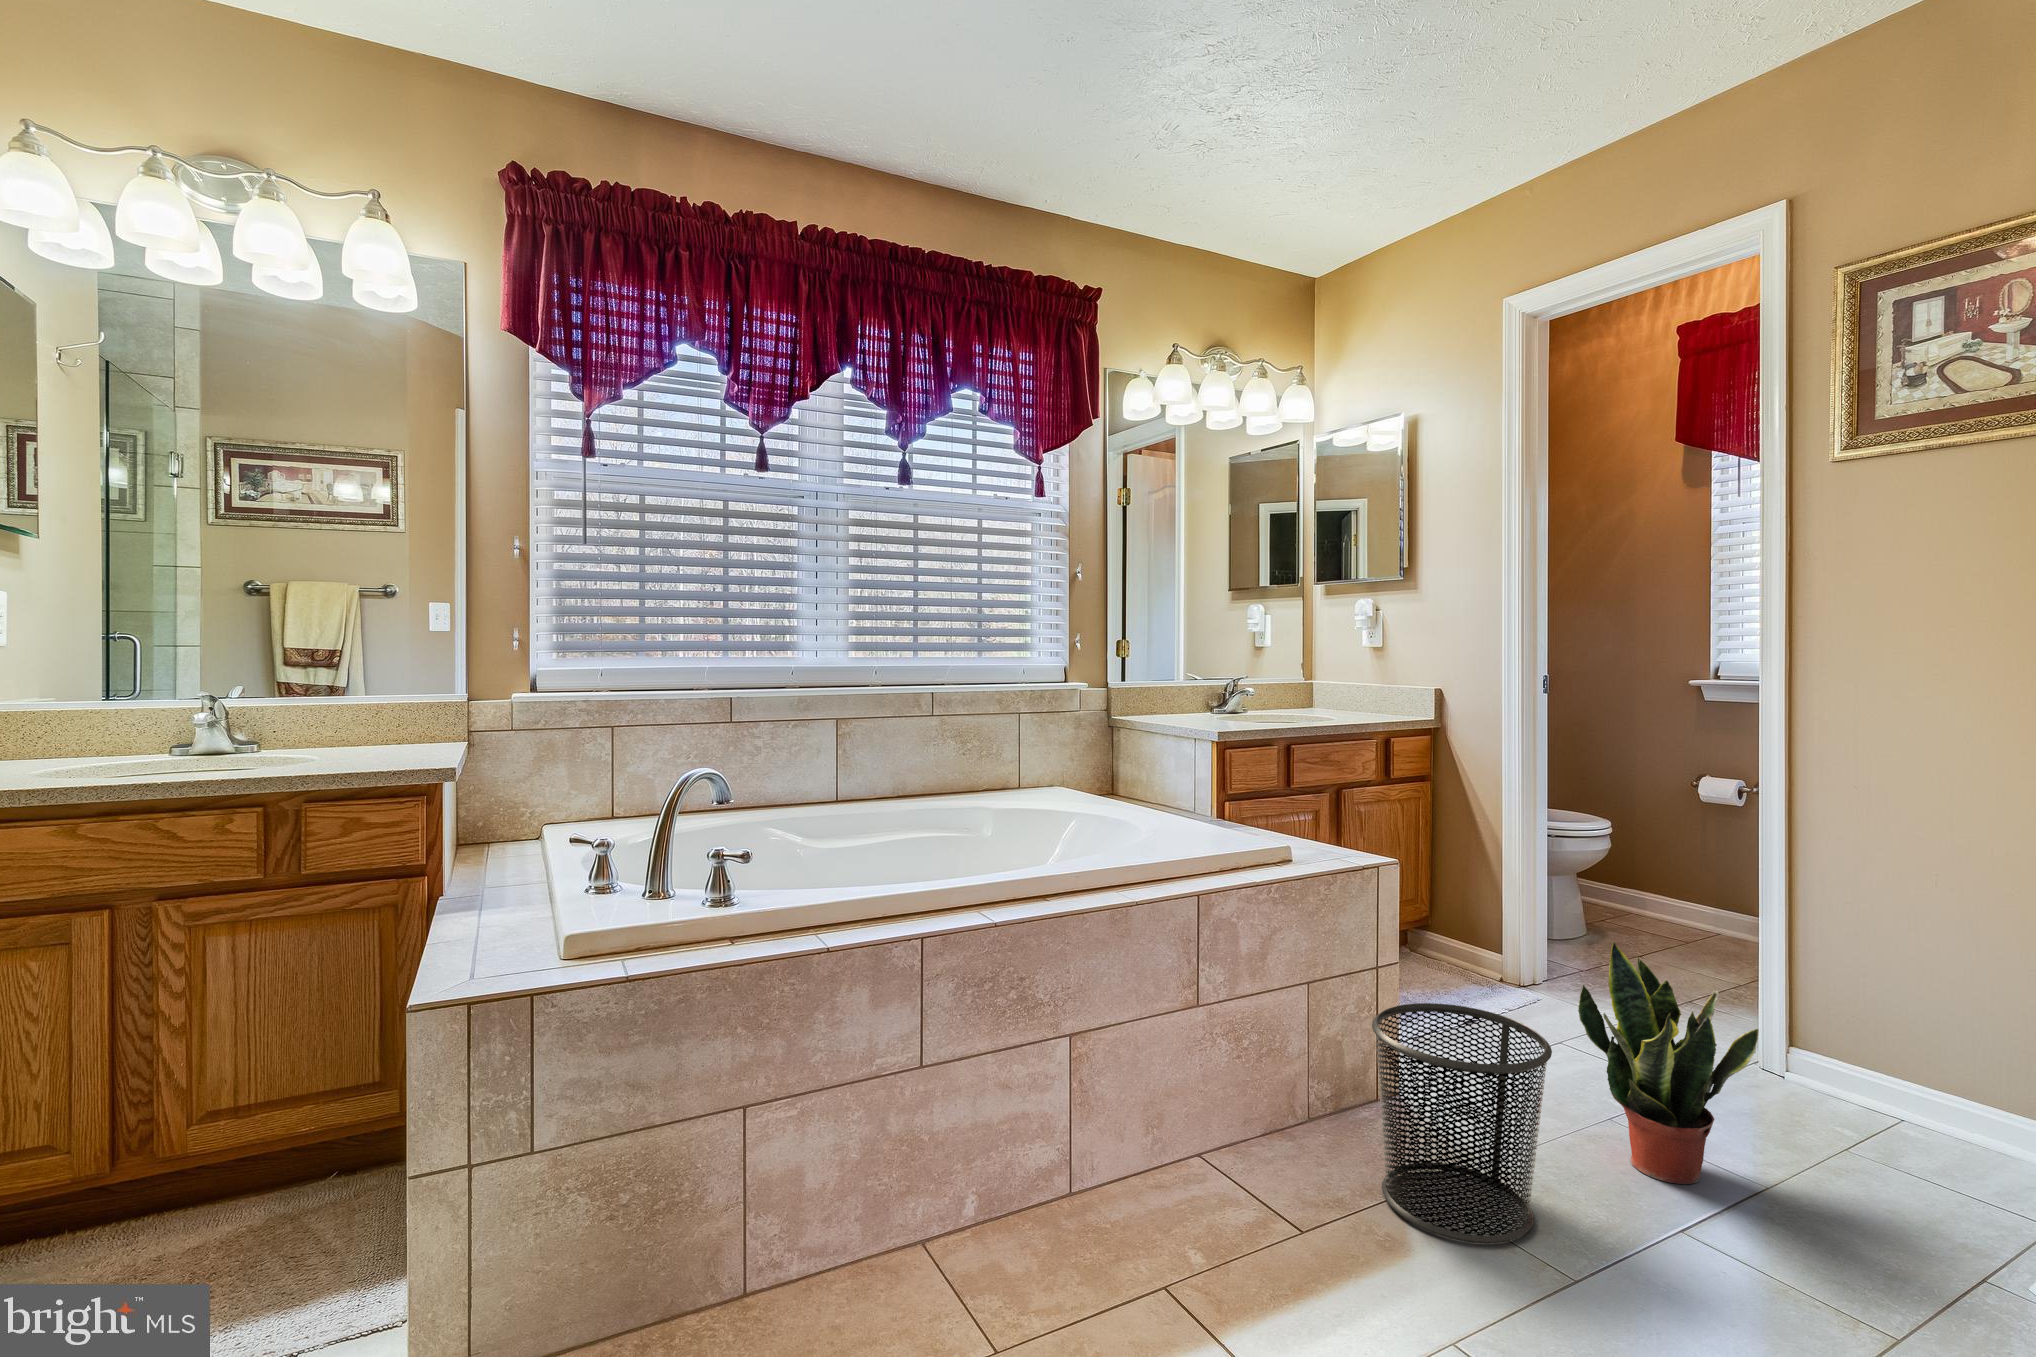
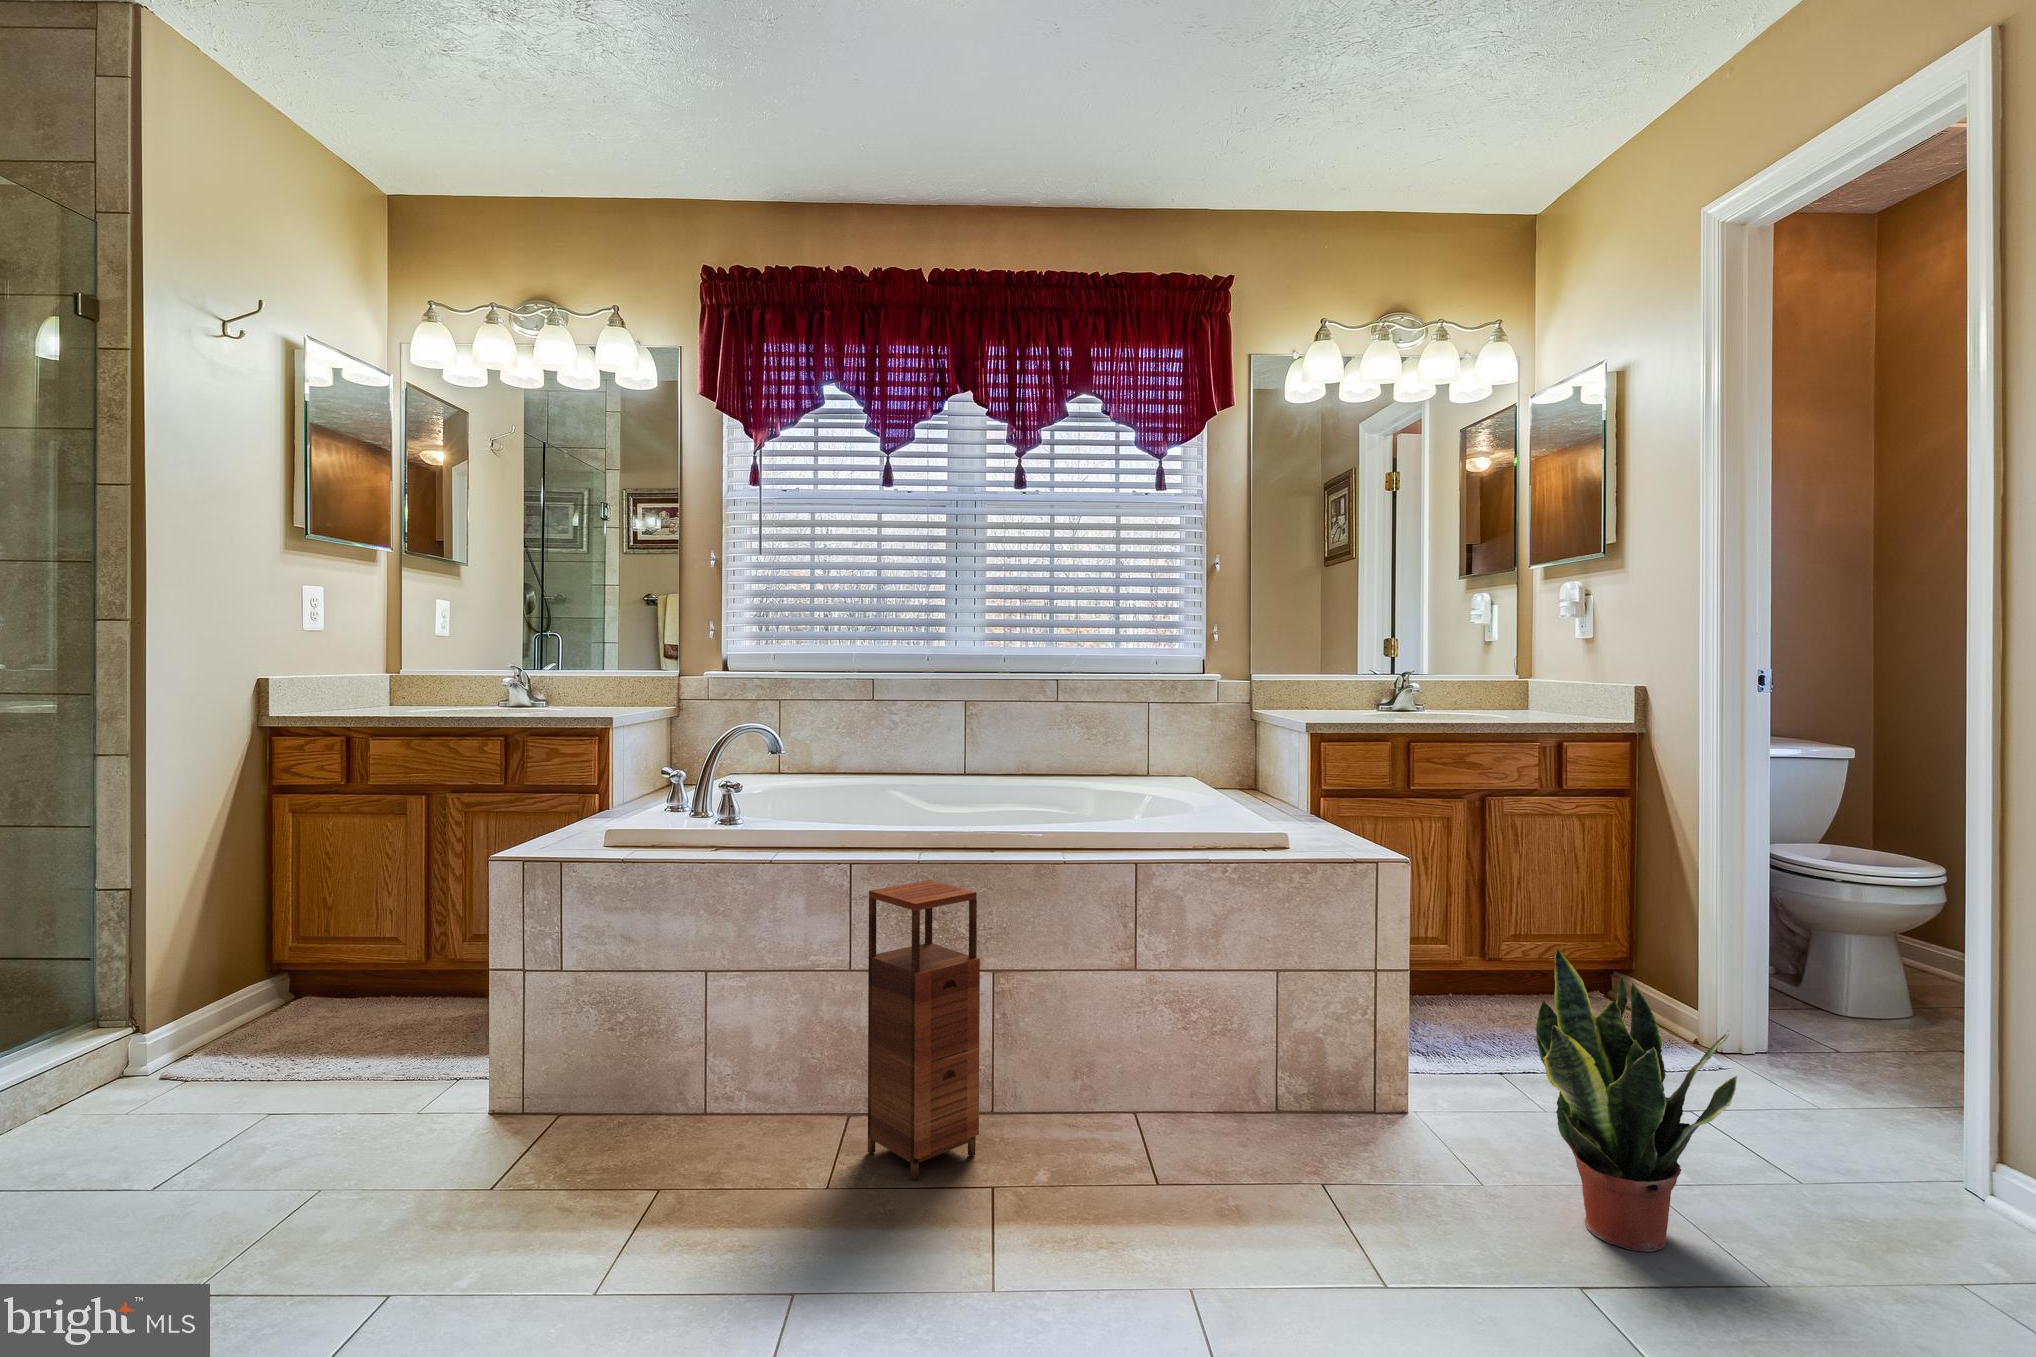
storage cabinet: none [1033,952,1149,1302] -> present [868,880,980,1180]
waste bin: present [1372,1003,1552,1244] -> none [1228,987,1409,1236]

